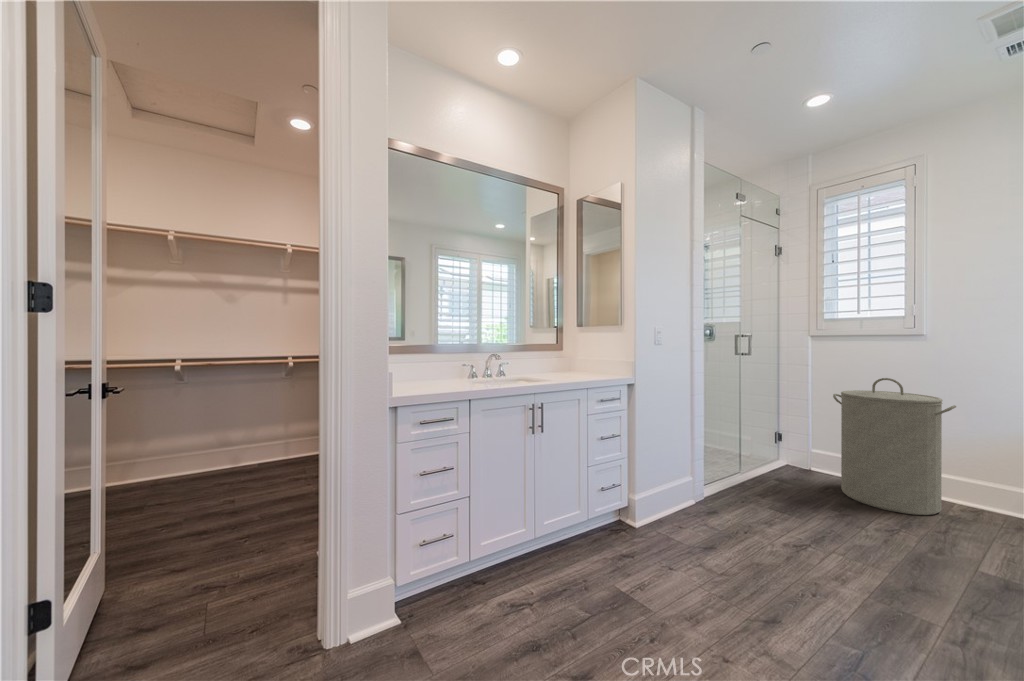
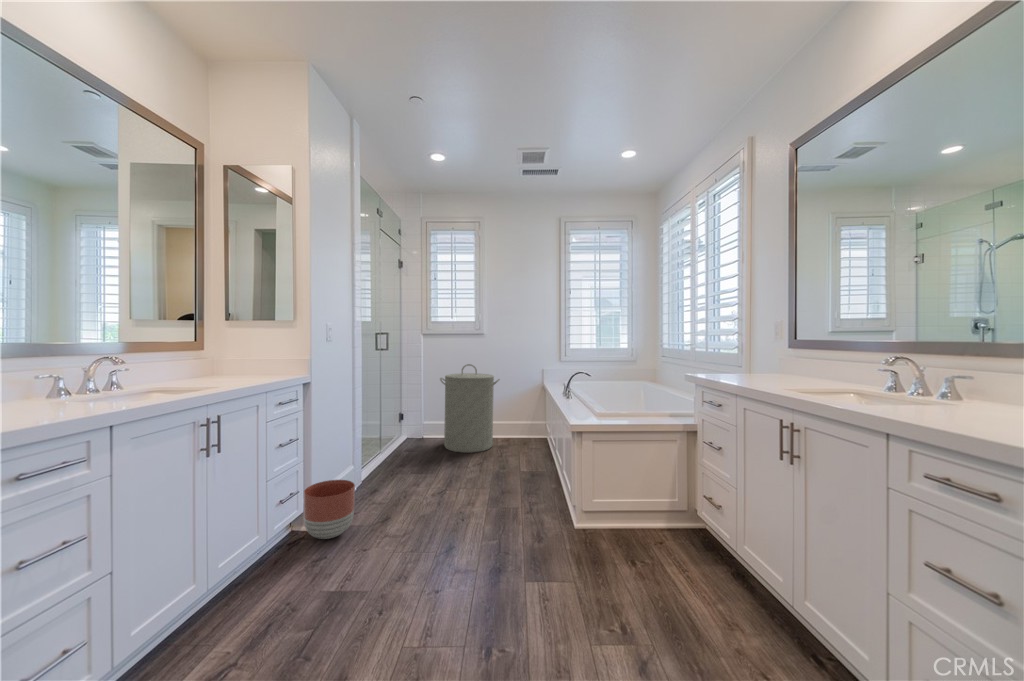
planter: none [623,483,672,542] -> present [304,480,355,539]

